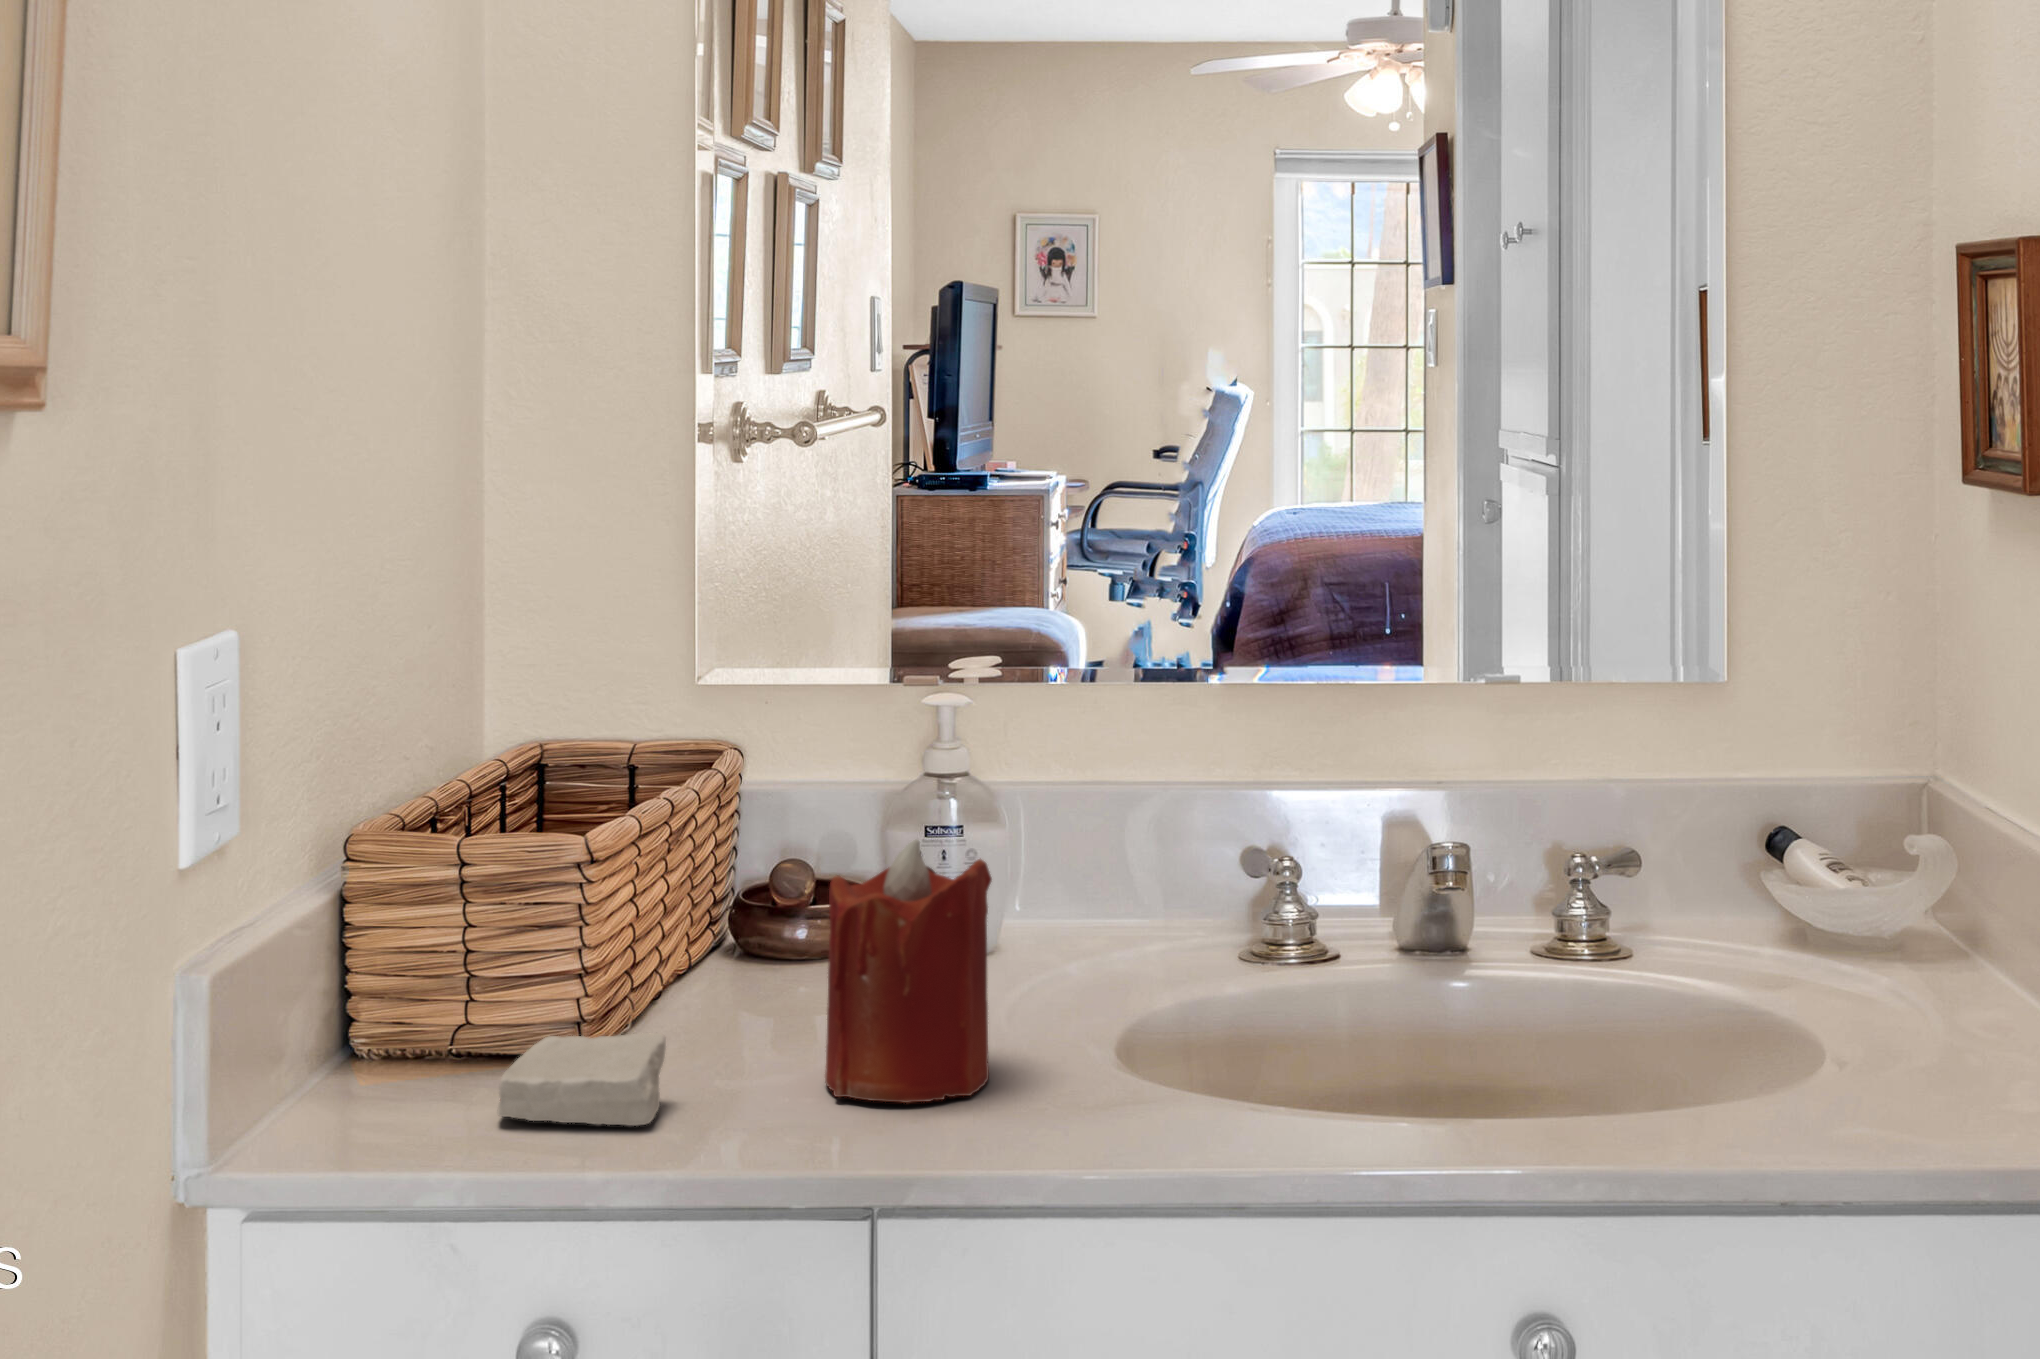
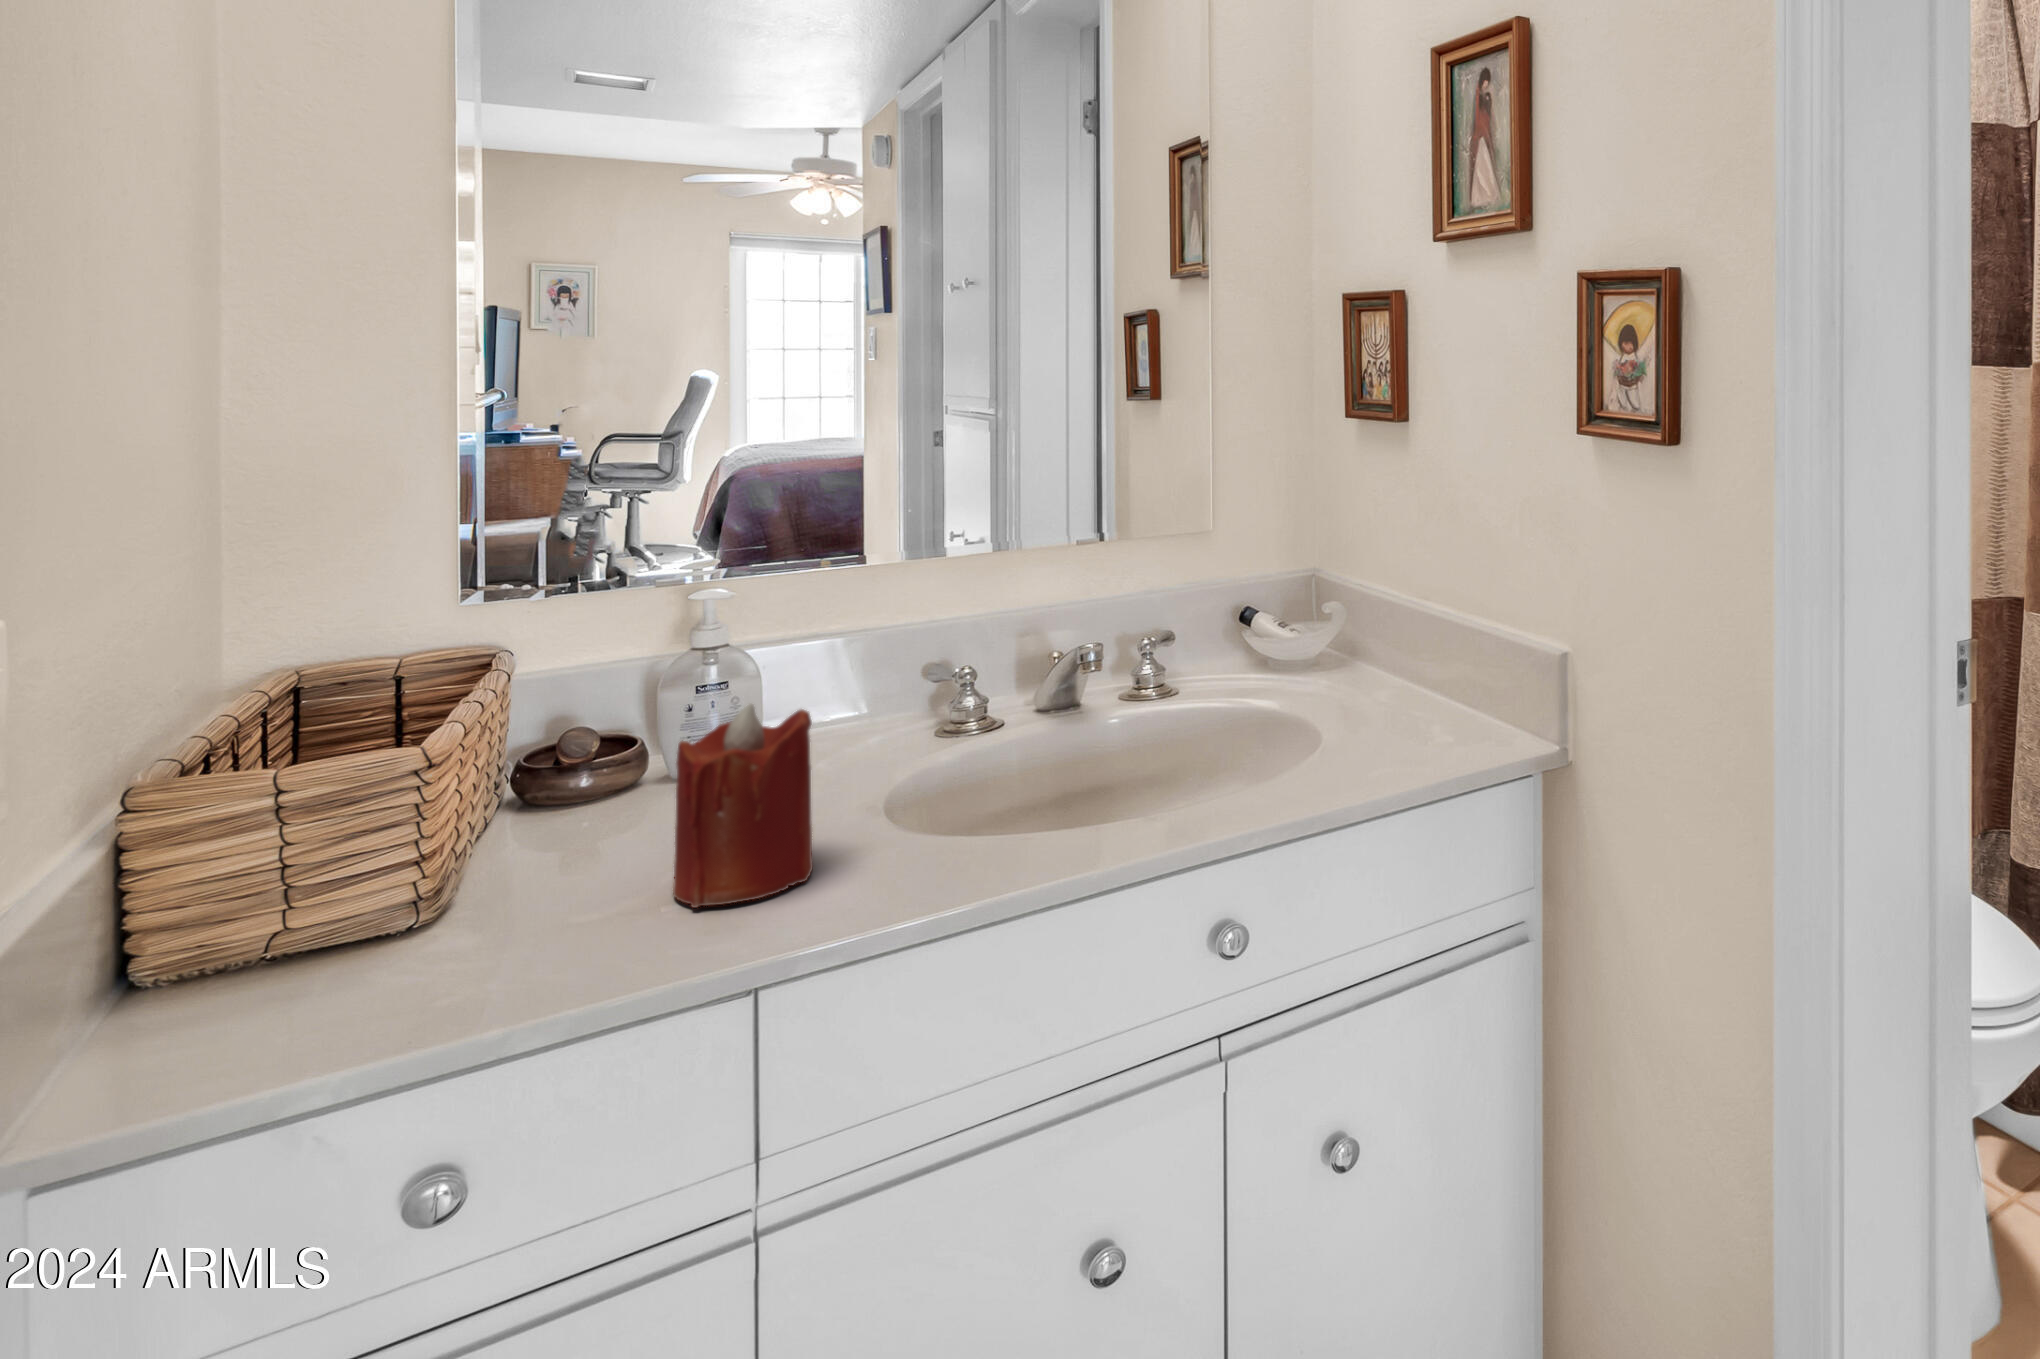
soap bar: present [497,1033,666,1126] -> none [358,895,532,1004]

